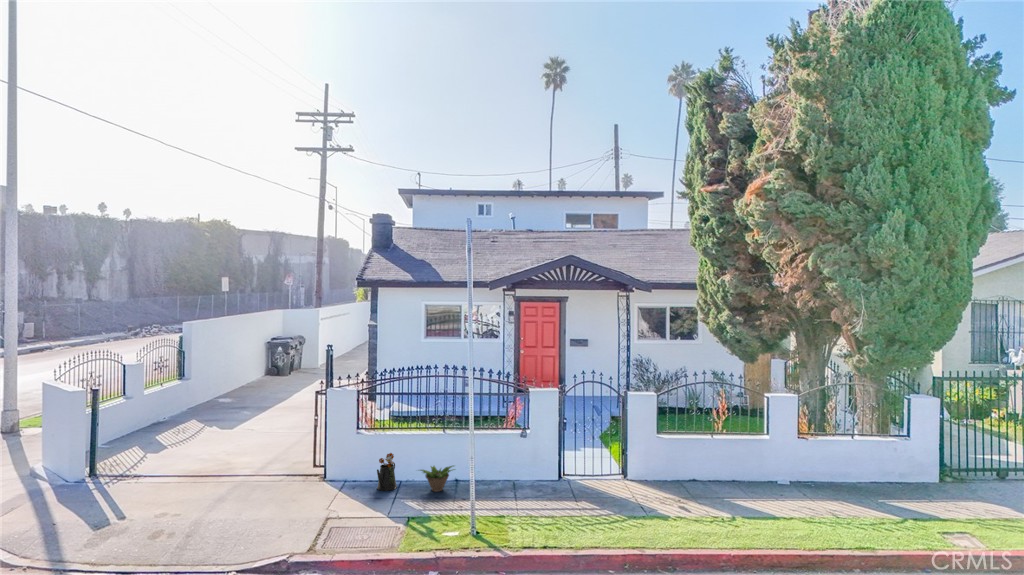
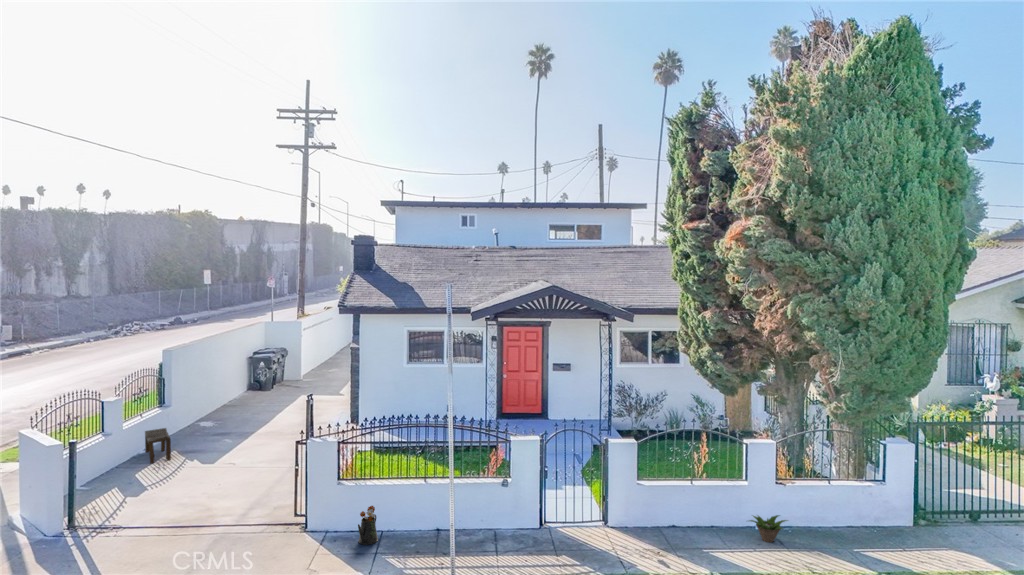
bench: none [165,397,190,430] -> present [145,428,171,464]
decorative plant: present [420,466,455,492] -> present [750,515,787,542]

